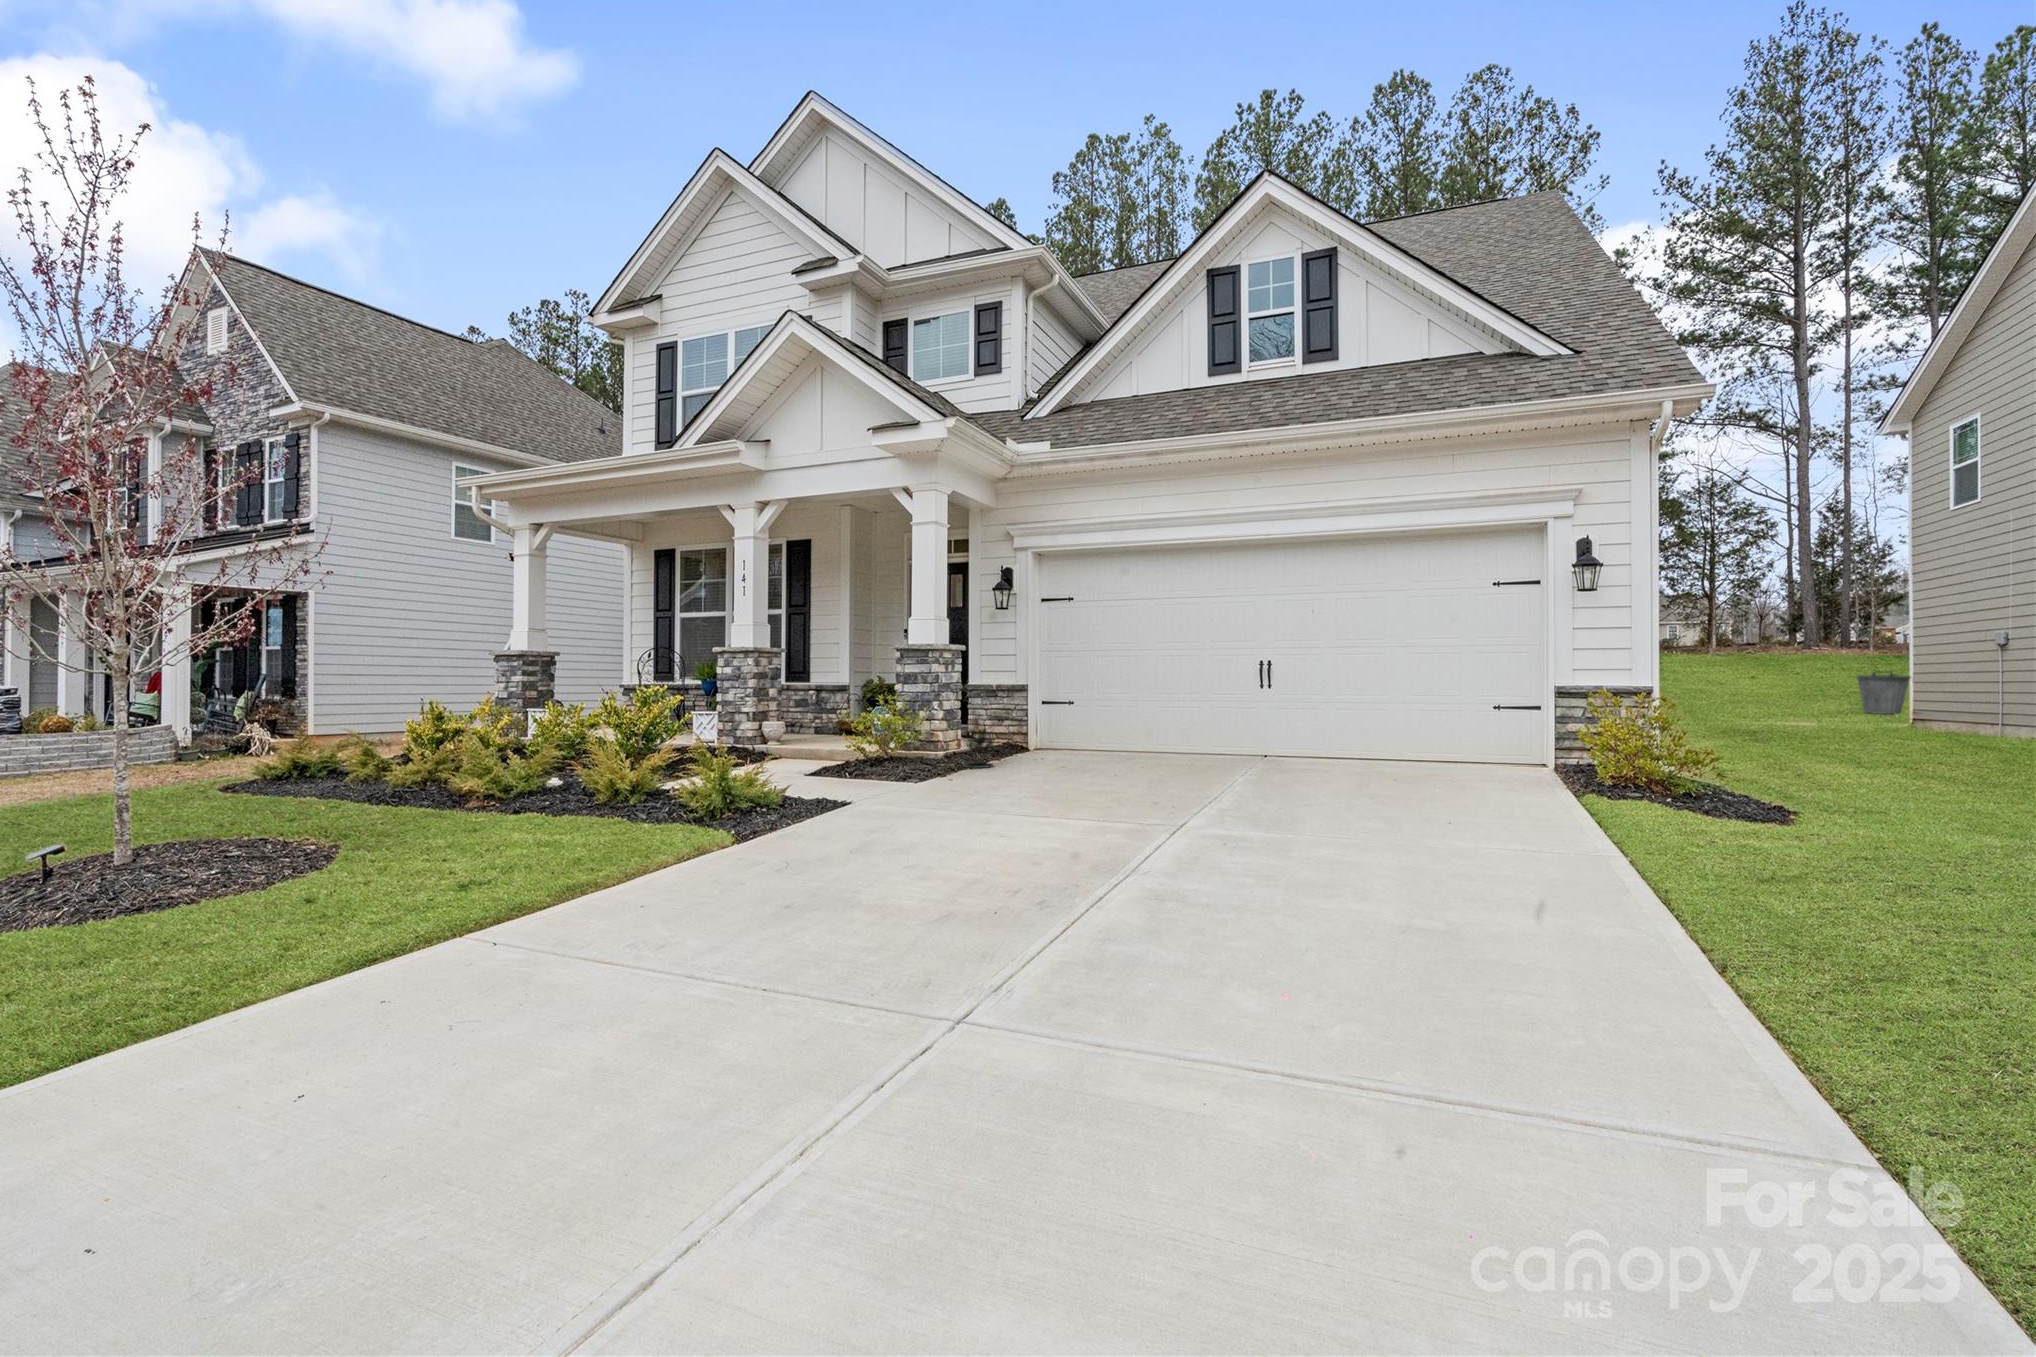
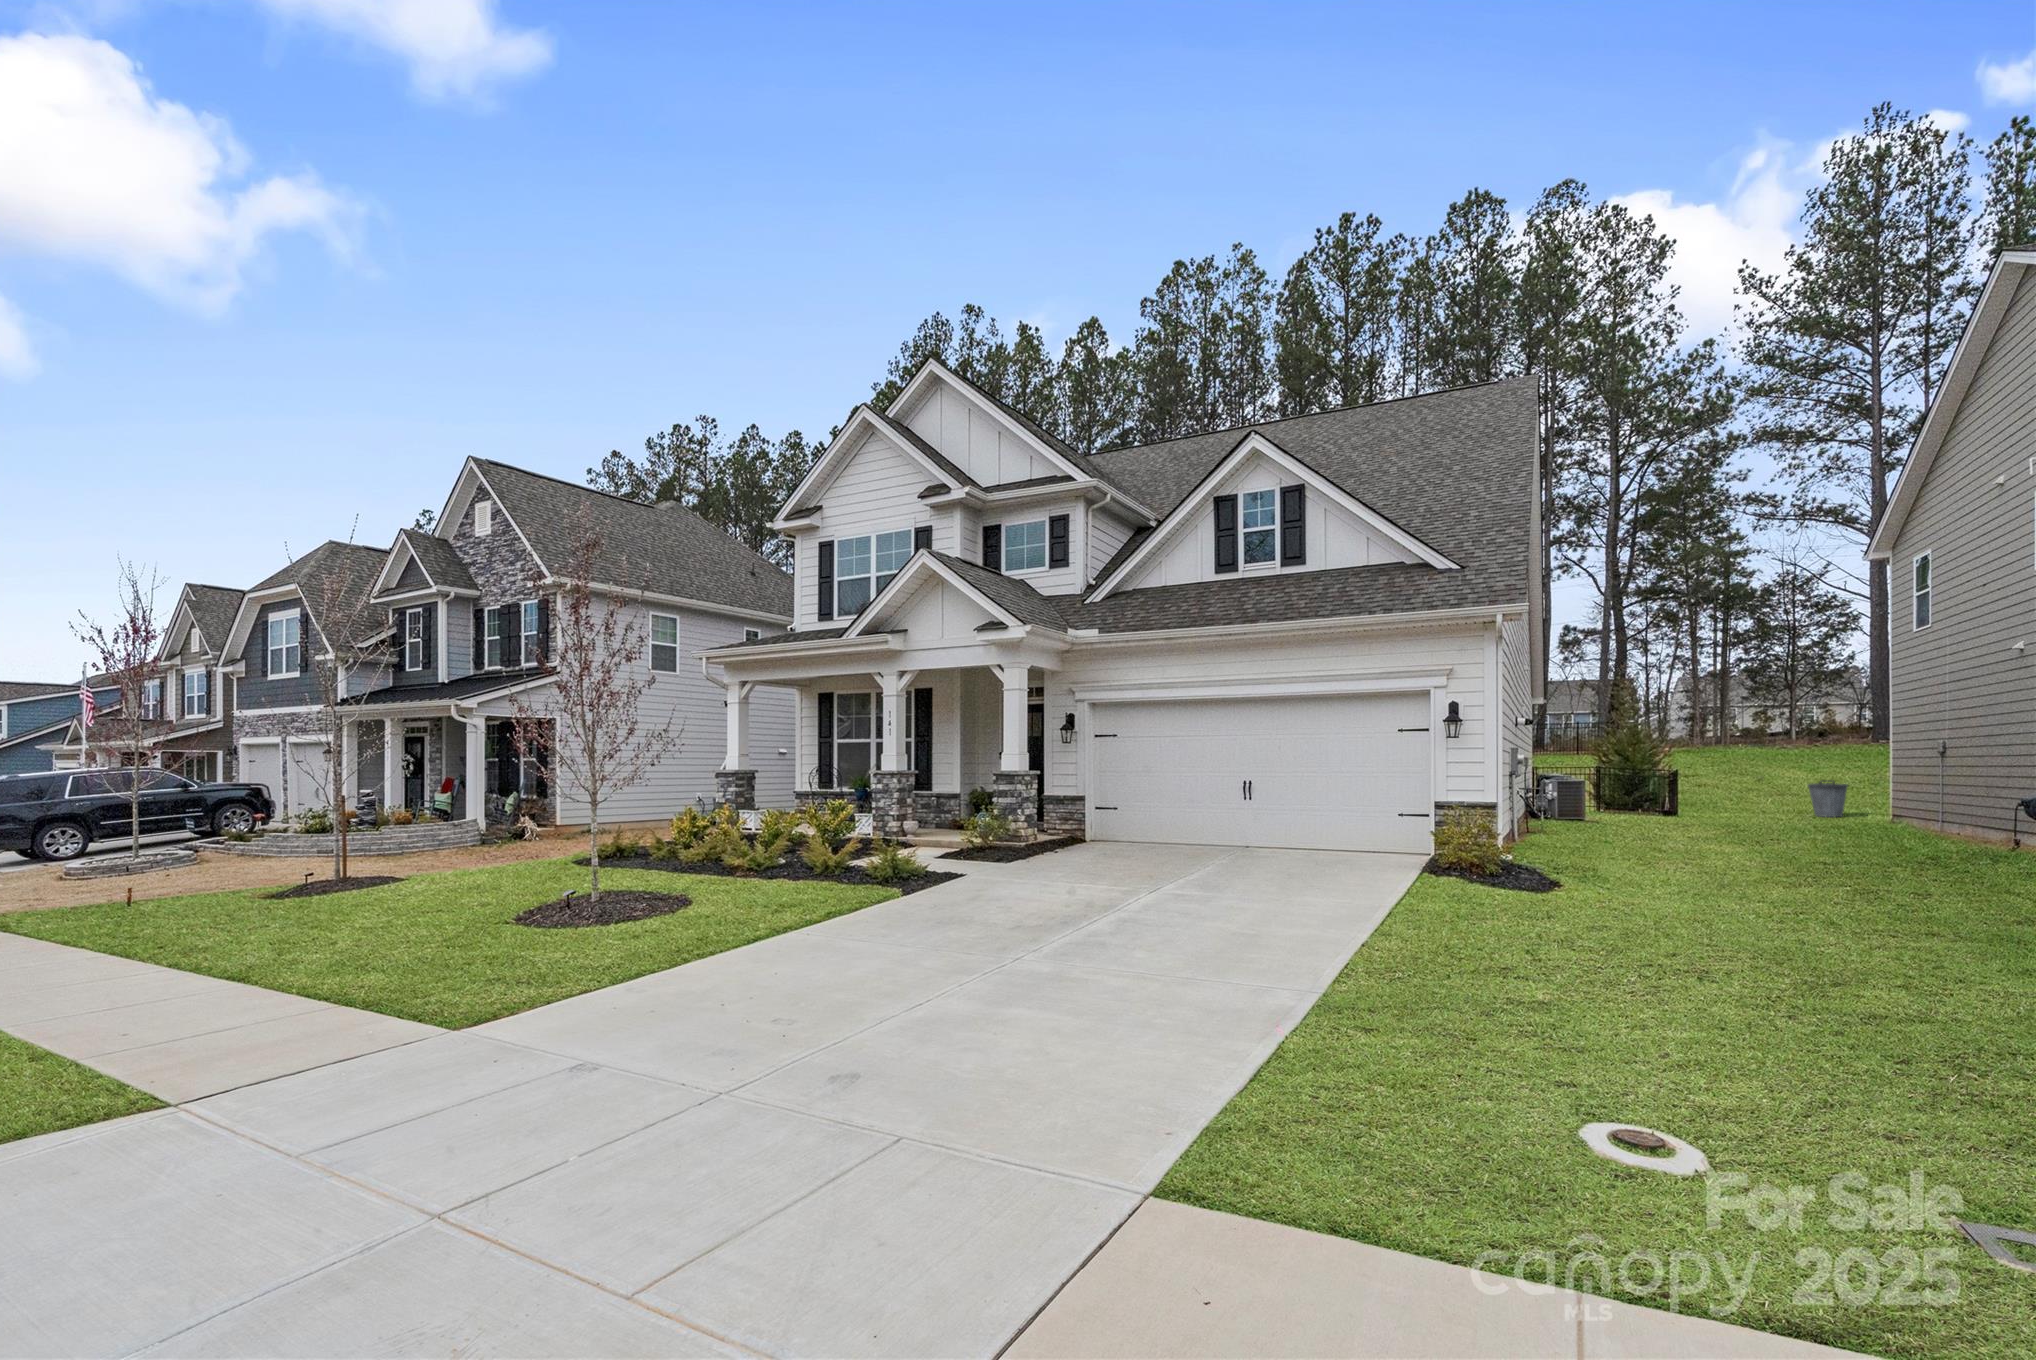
potted tree: present [964,718,995,768] -> none [1038,817,1063,856]

